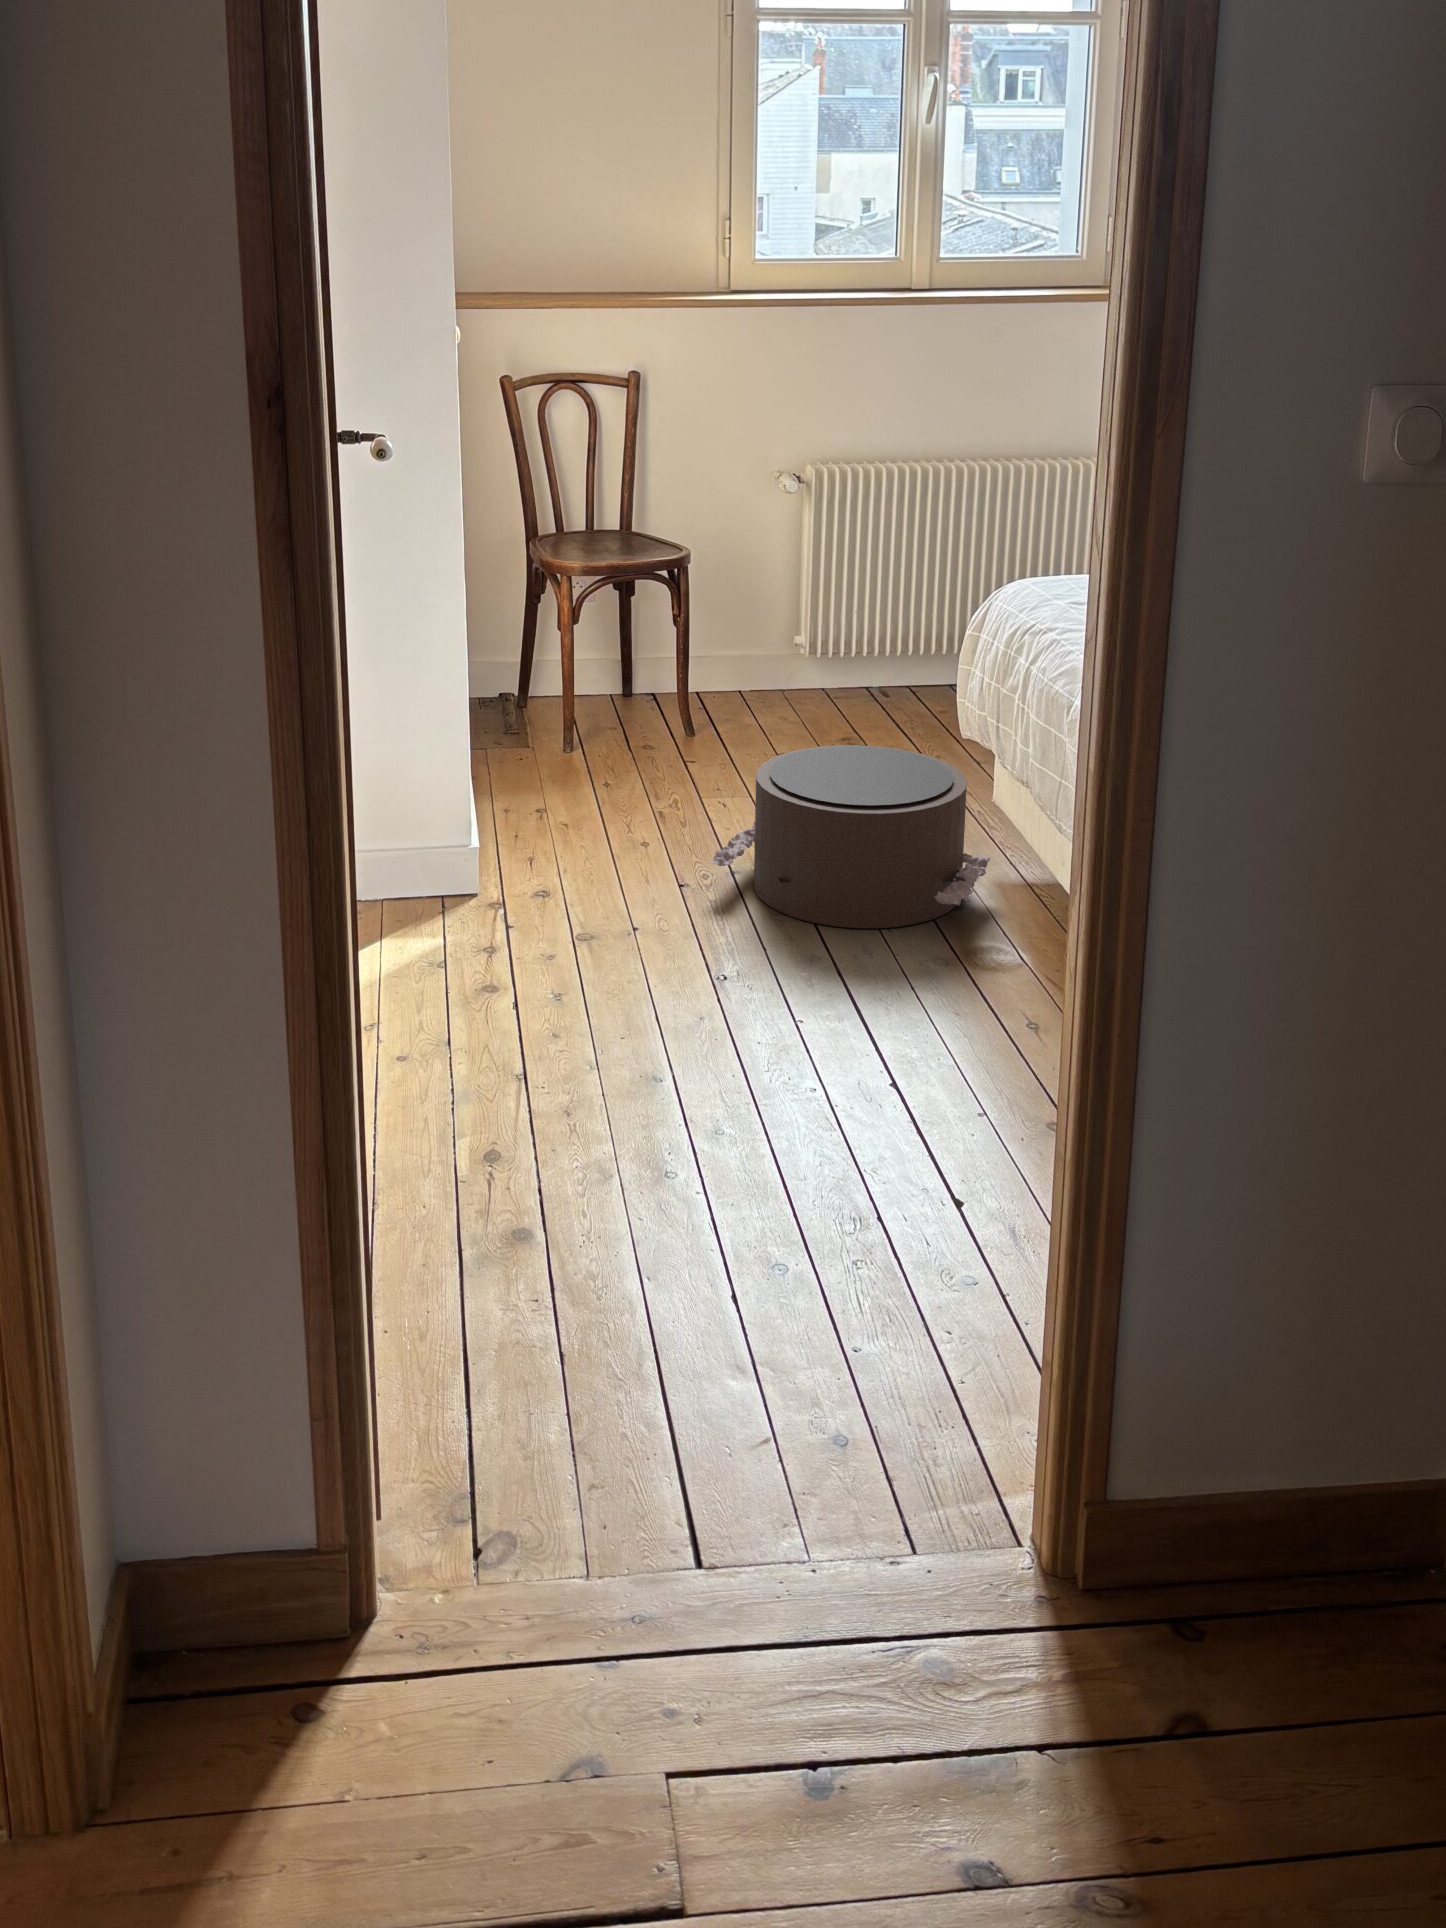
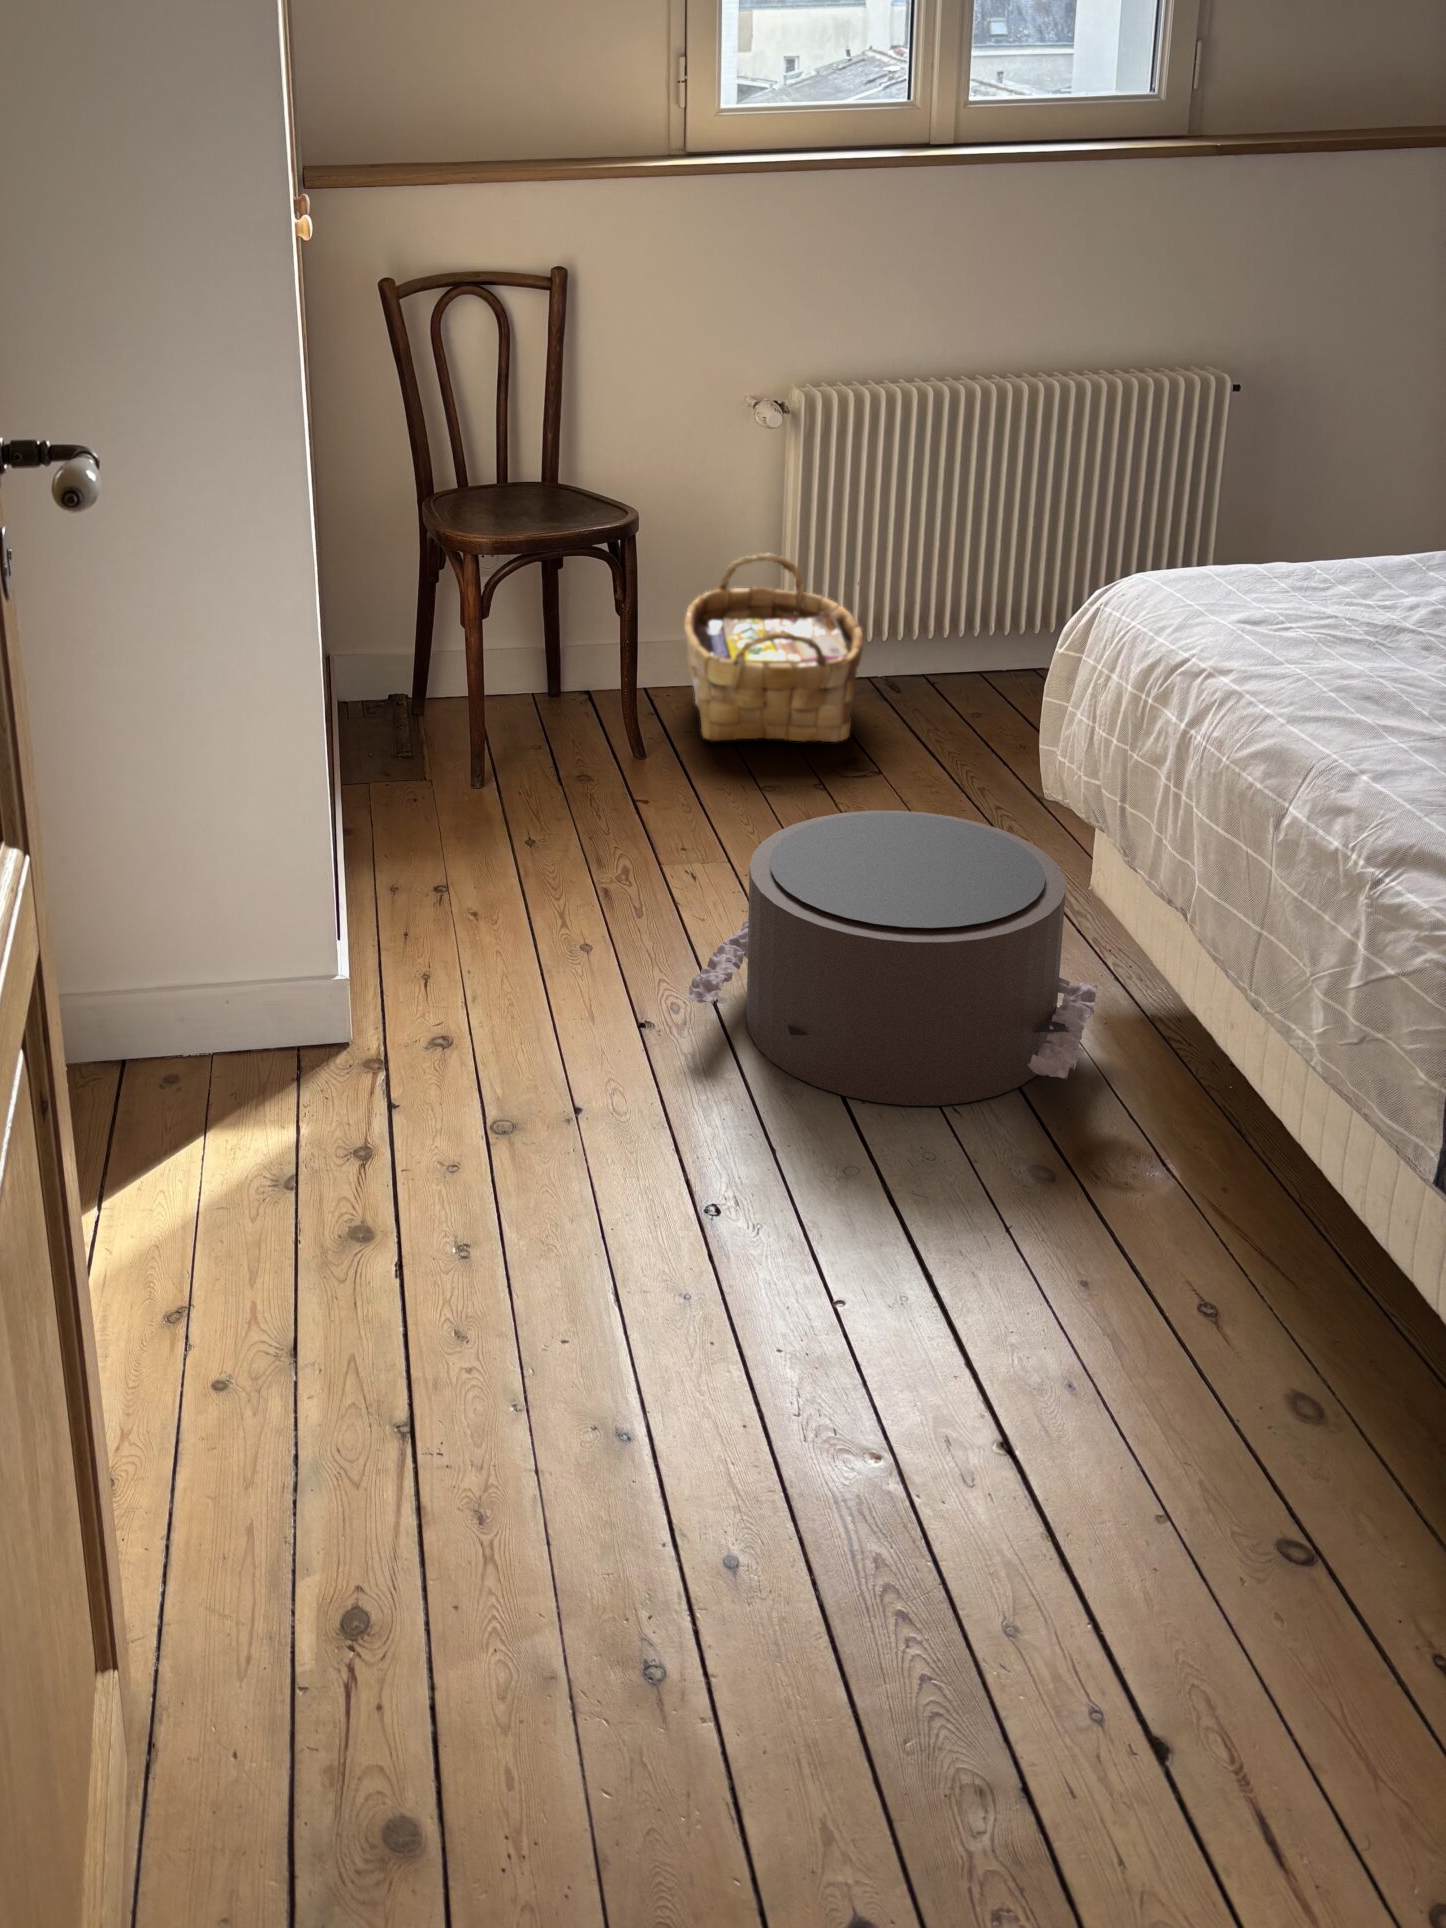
woven basket: none [725,588,858,726] -> present [684,554,863,742]

